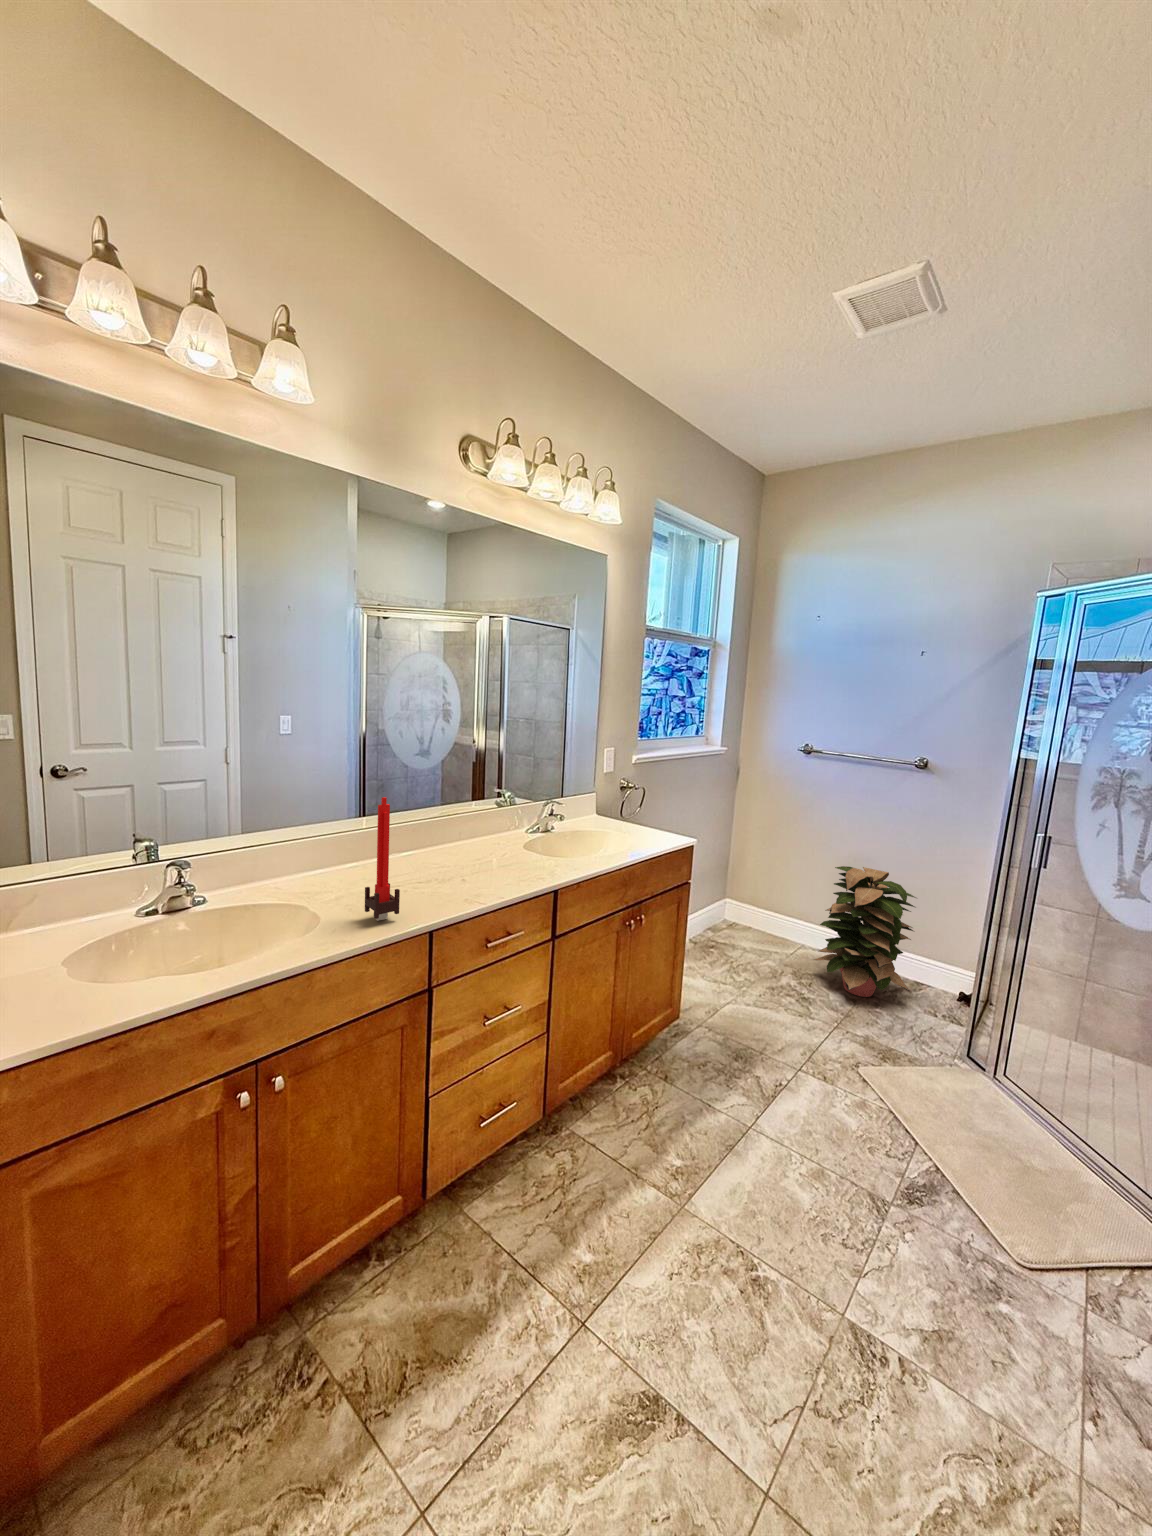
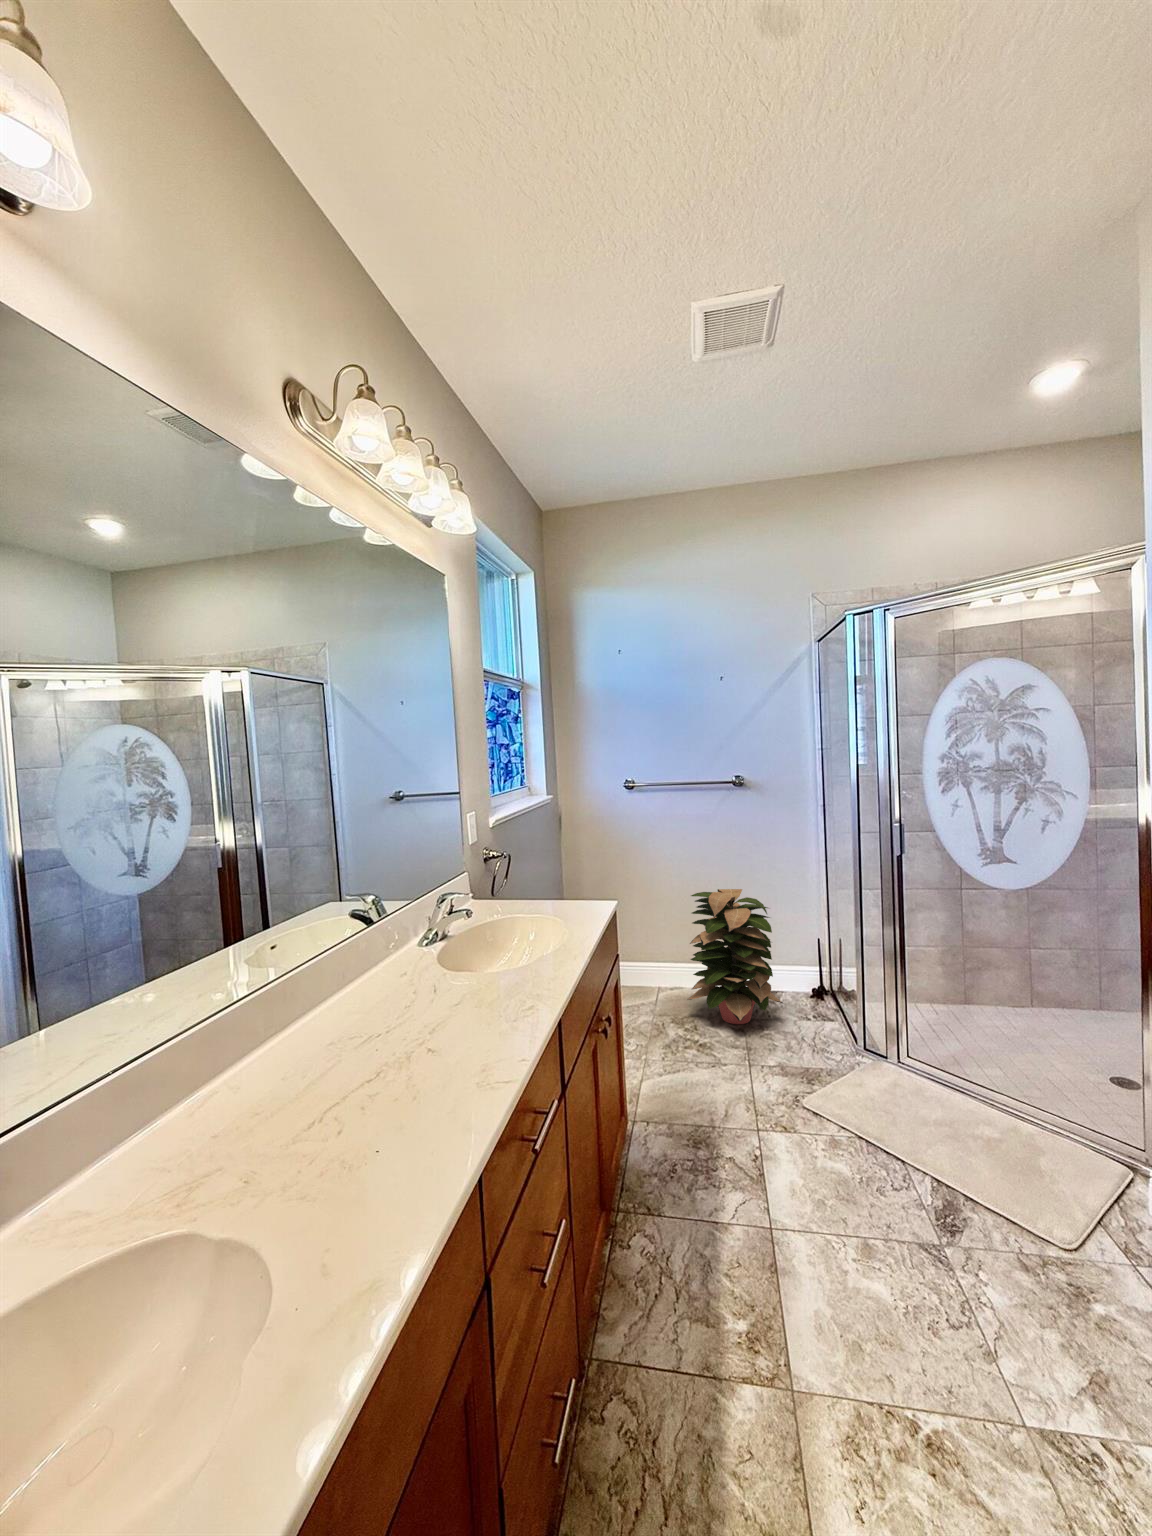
candle: present [365,797,400,921] -> none [354,913,431,1175]

